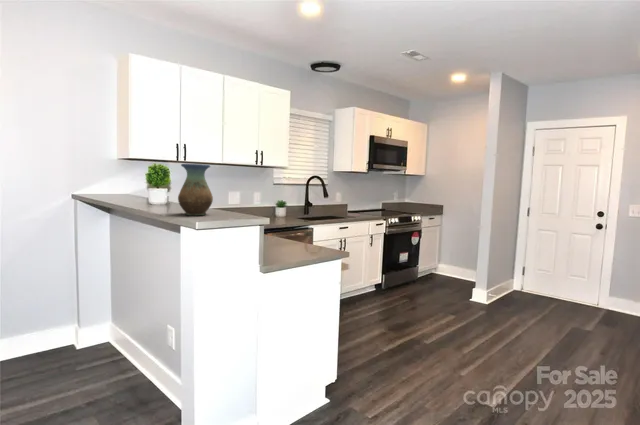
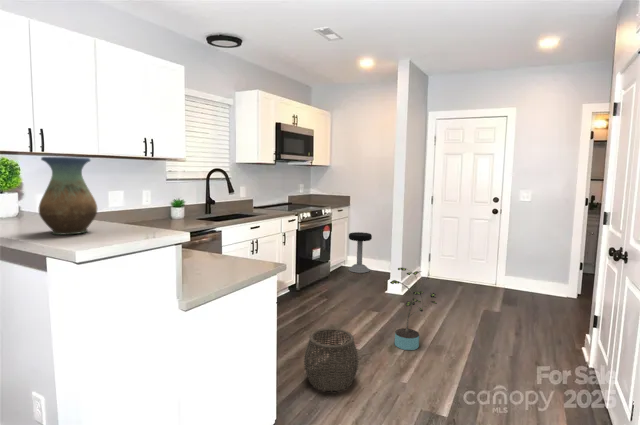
stool: none [438,241,463,280] -> present [349,232,372,273]
potted plant: none [460,272,507,351] -> present [390,268,437,350]
woven basket: none [370,317,419,372] -> present [304,328,359,392]

